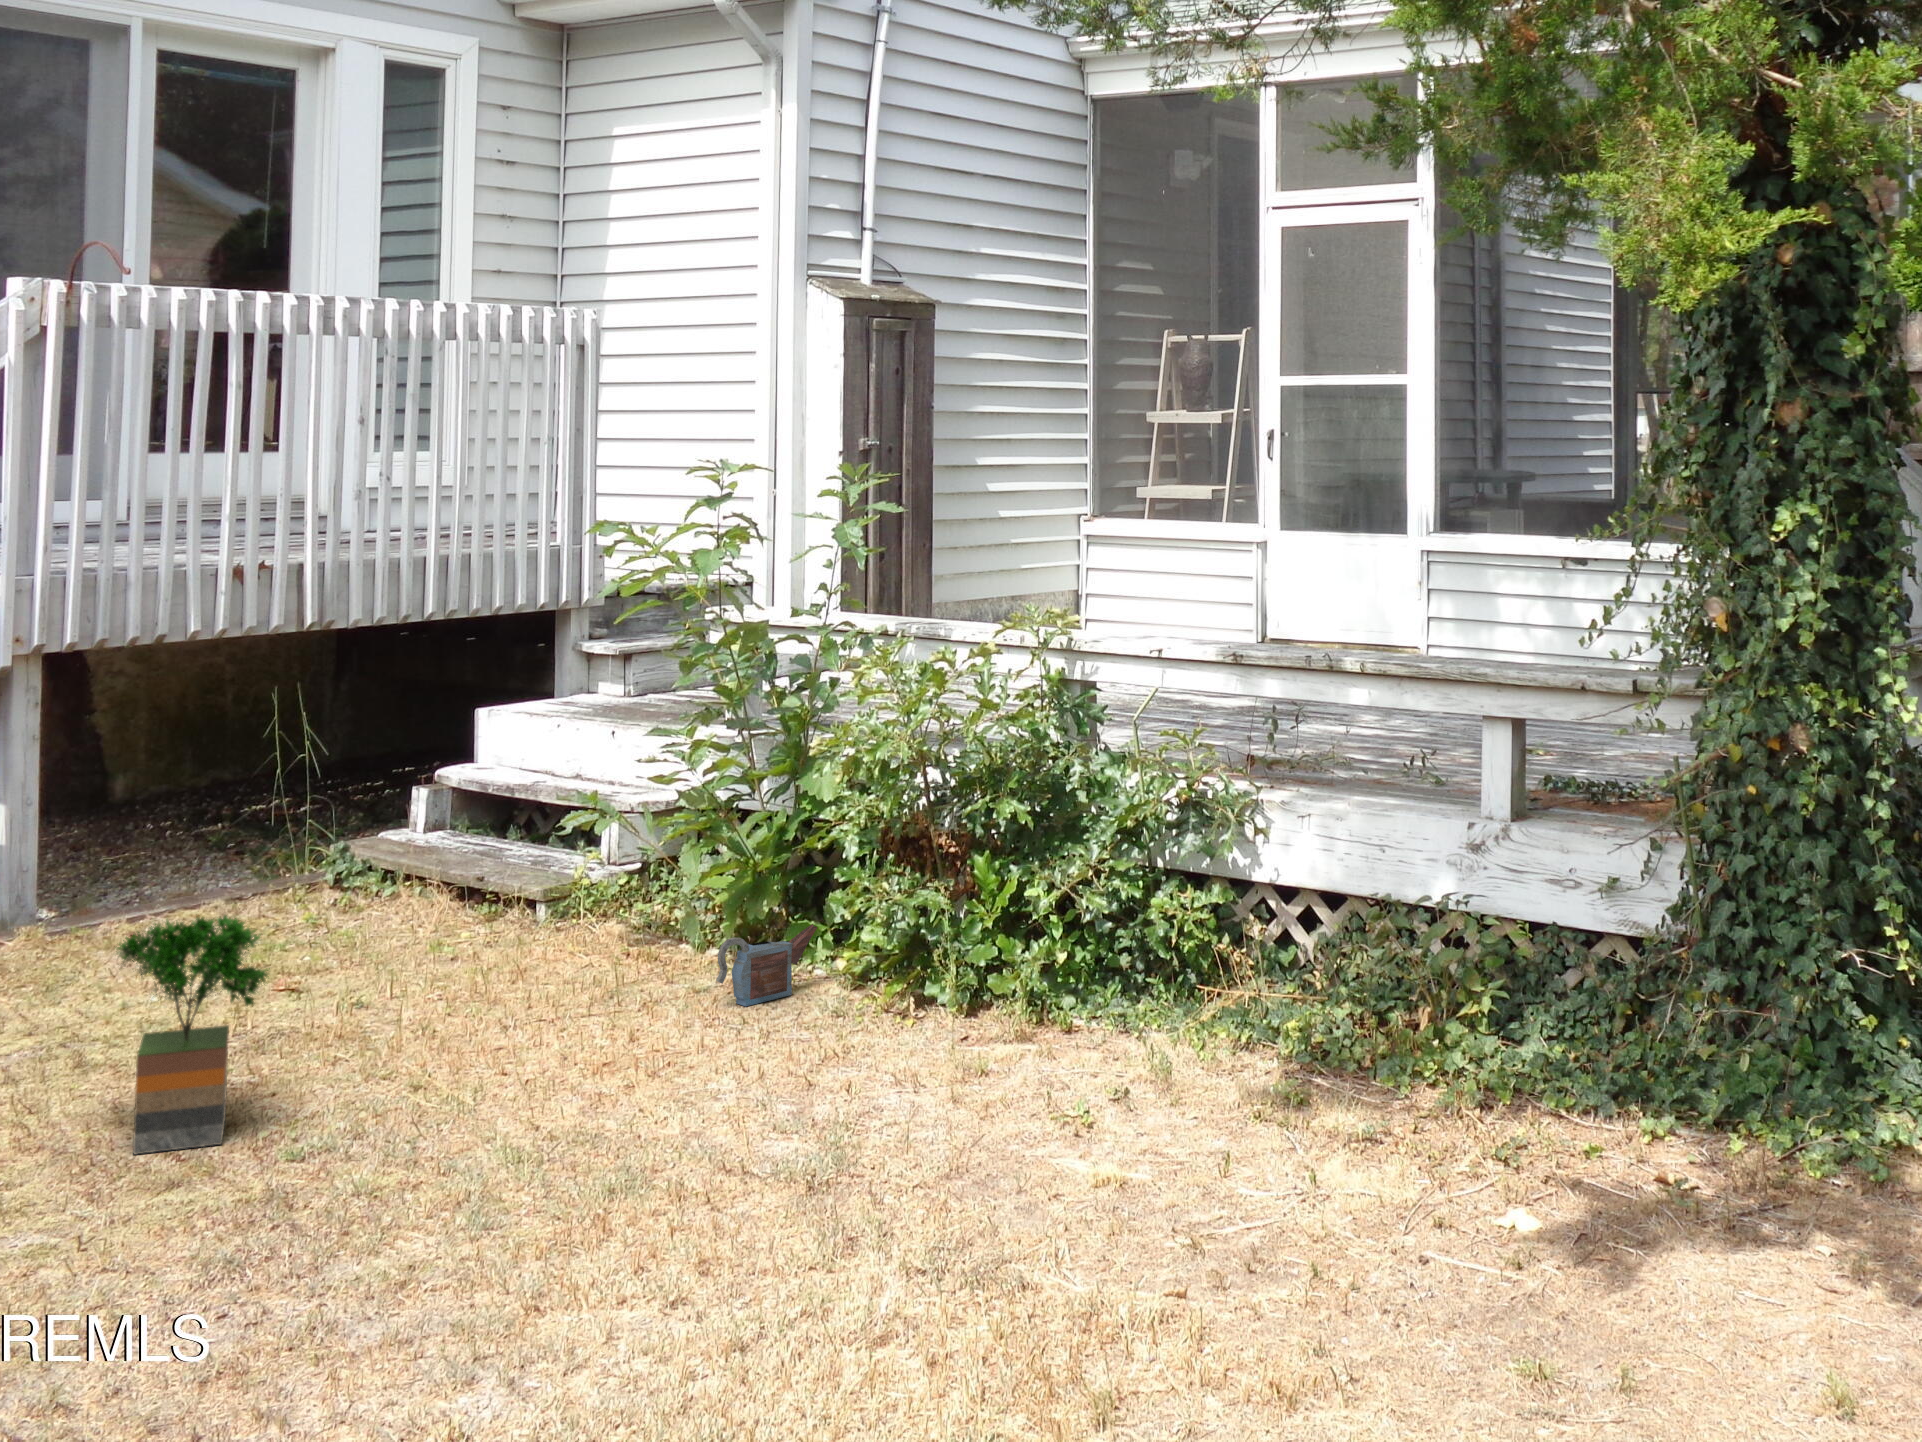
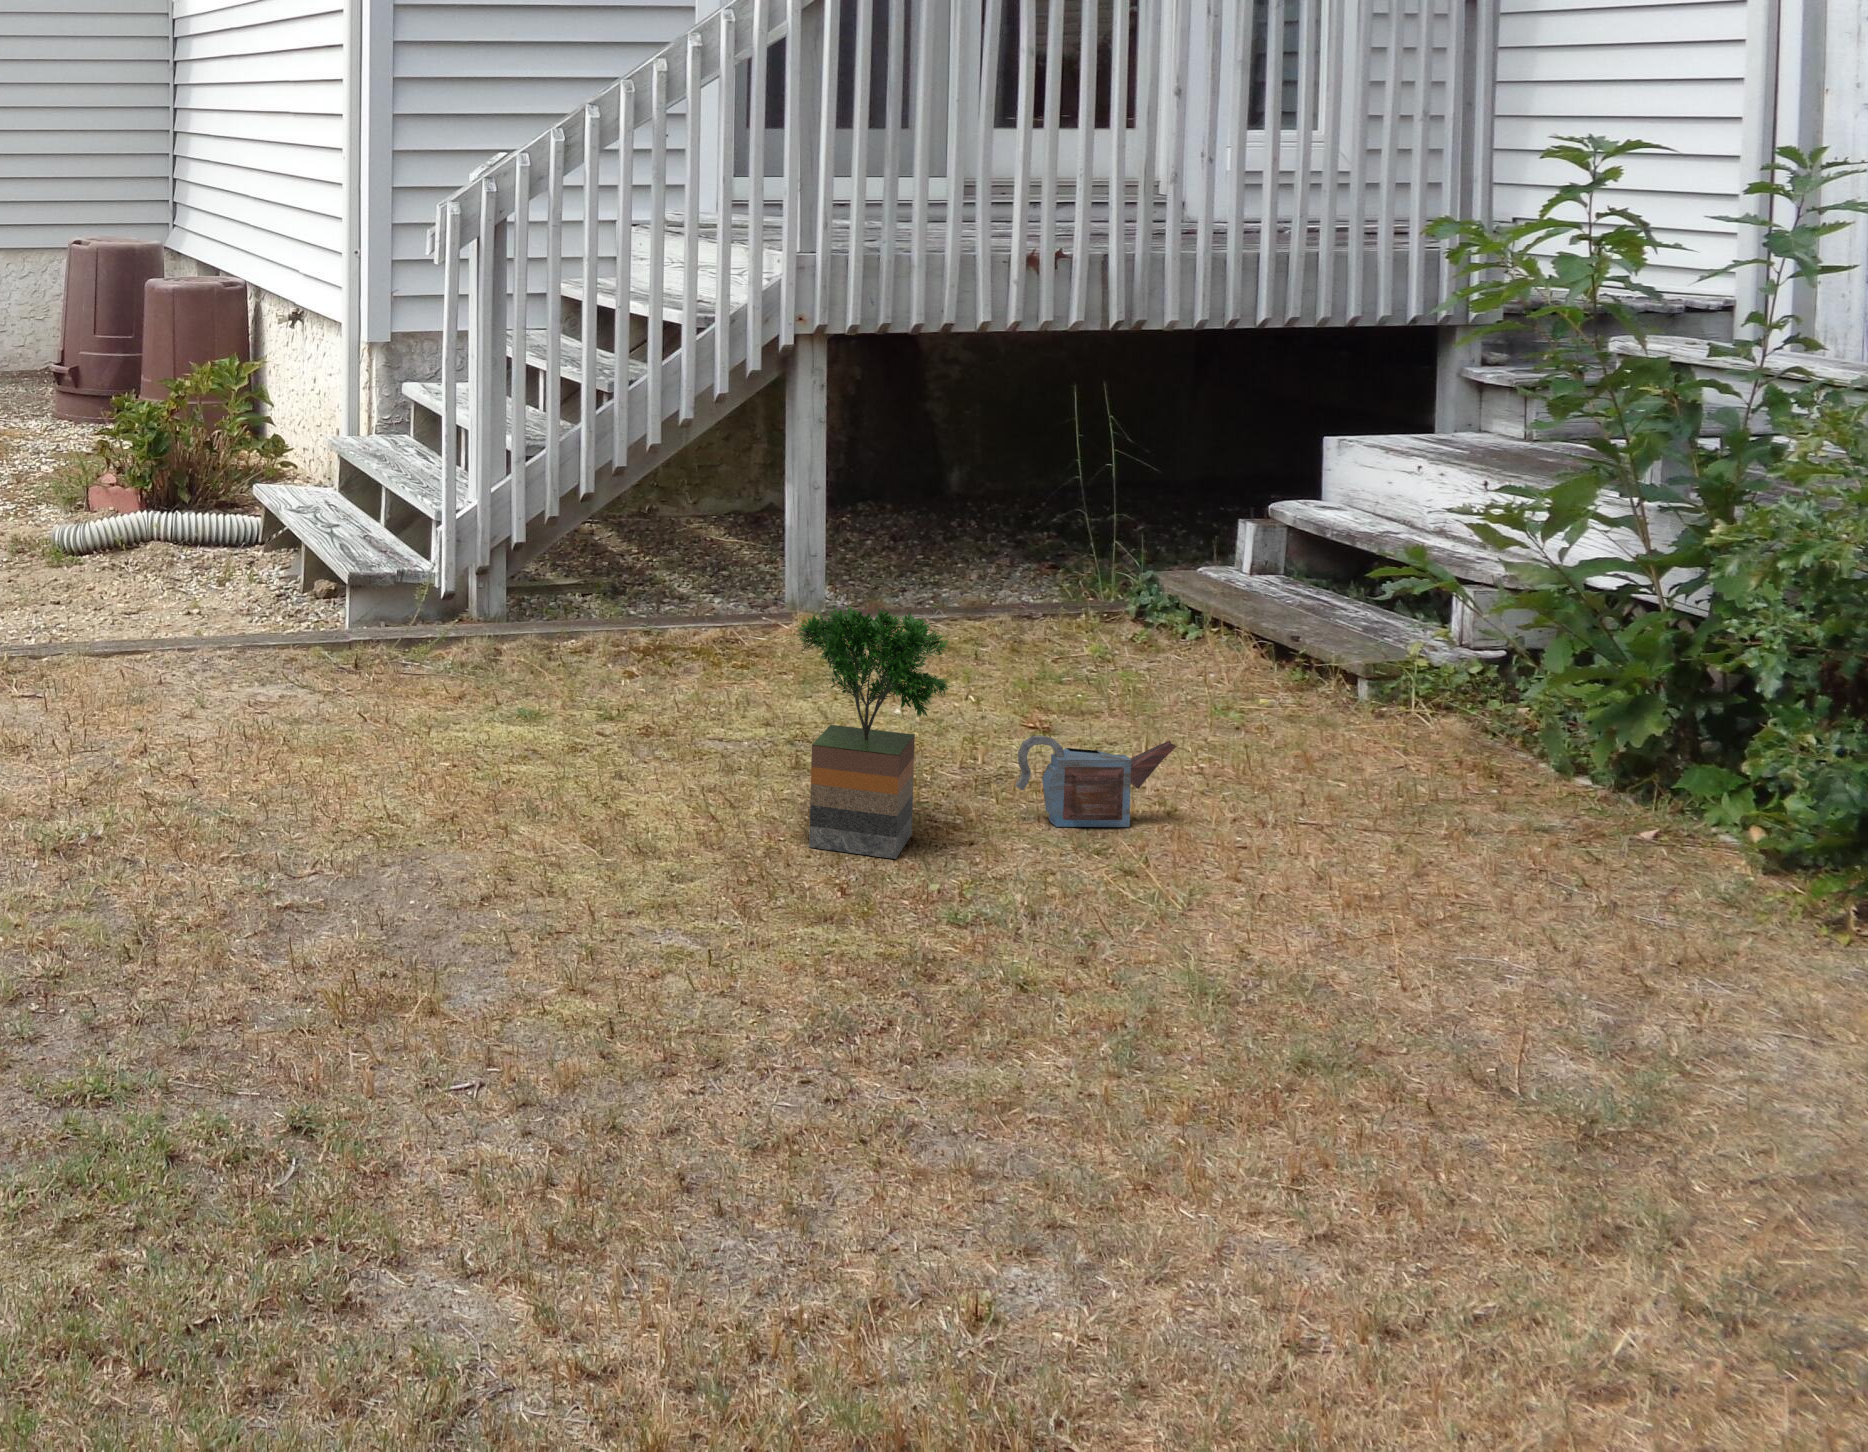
watering can: present [716,924,817,1006] -> present [1015,735,1176,827]

